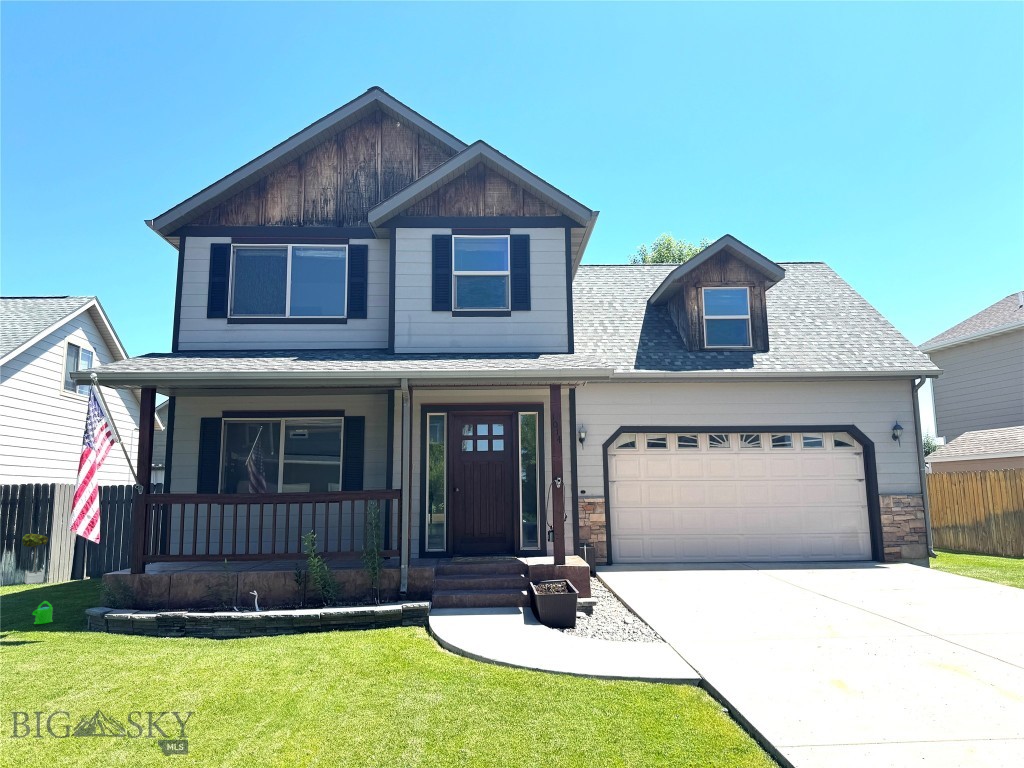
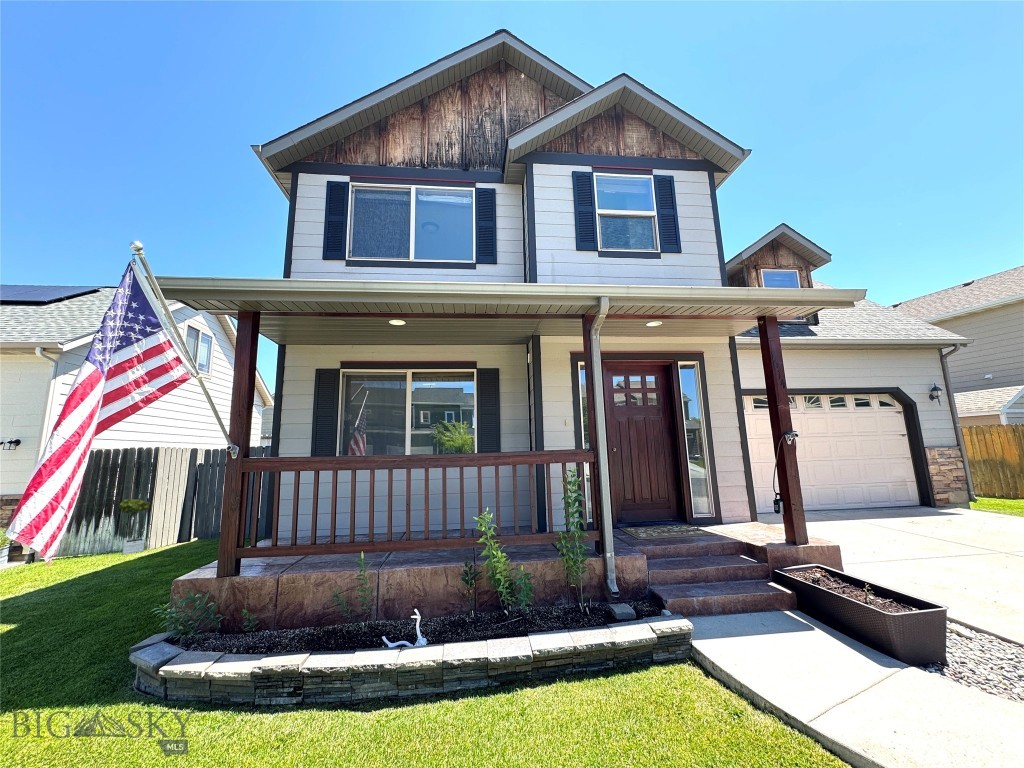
watering can: present [33,601,53,624] -> none [60,615,104,655]

